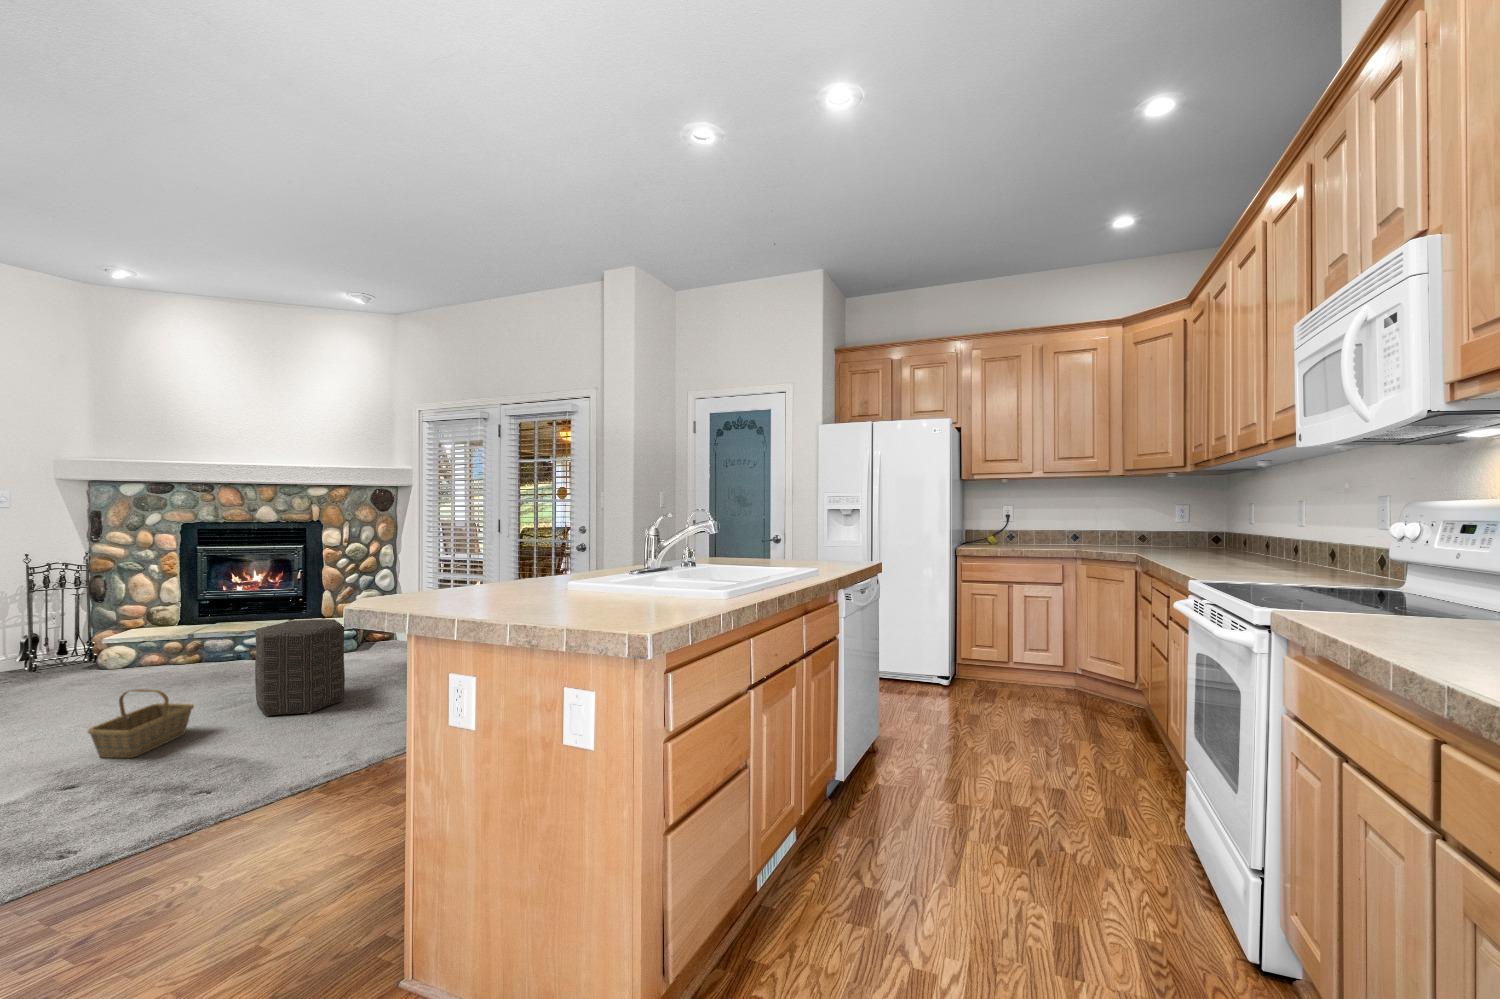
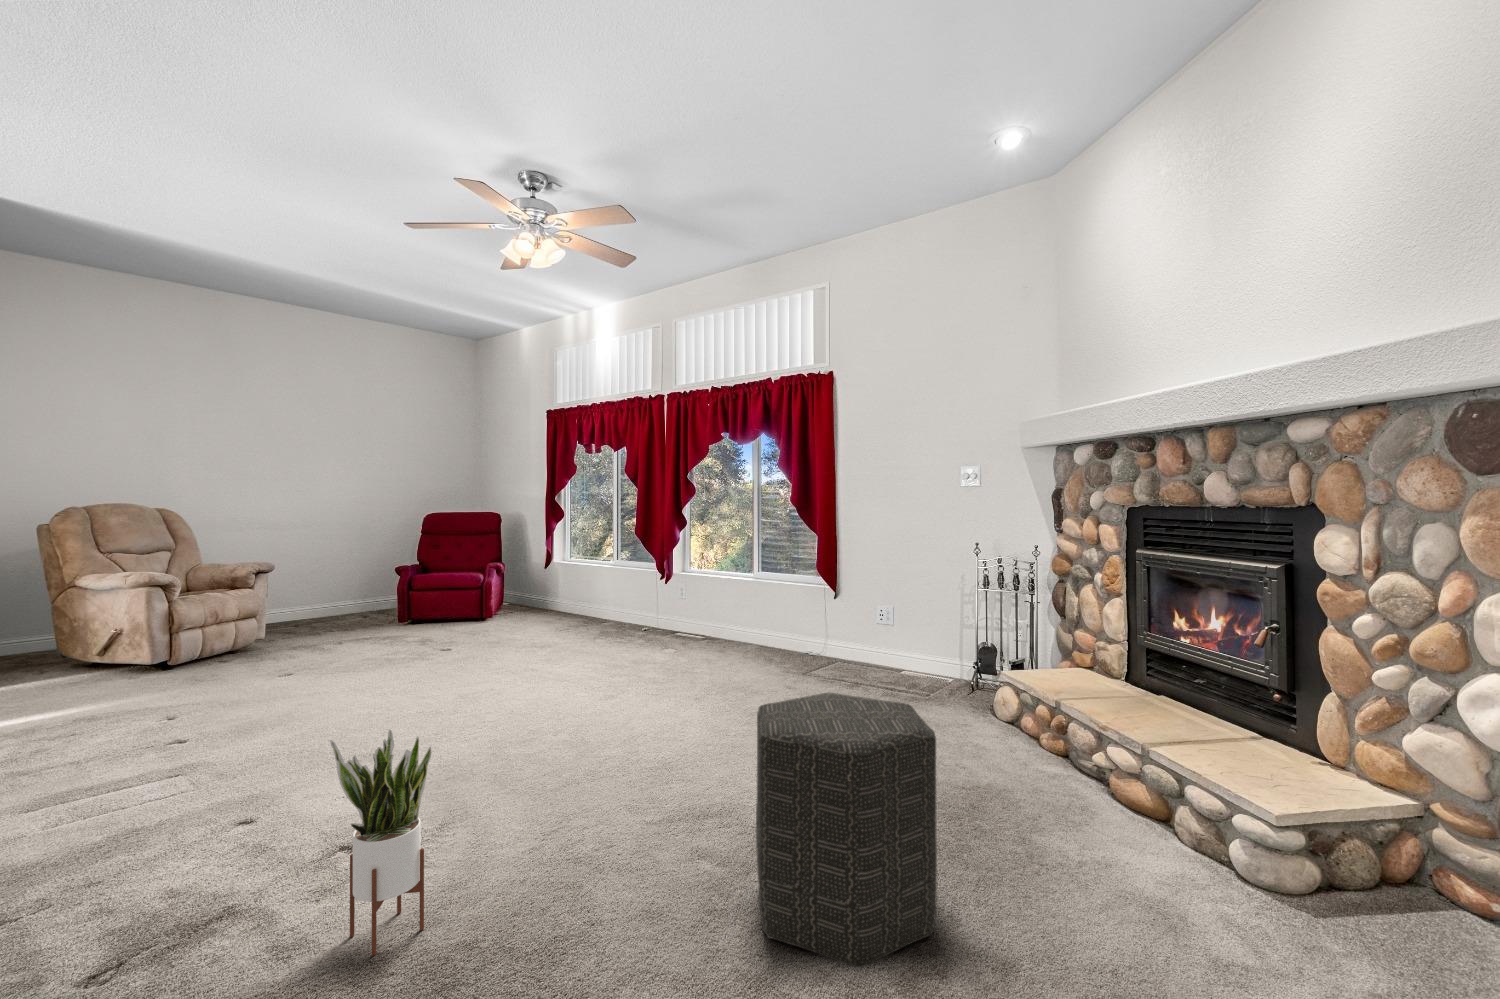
potted plant: none [200,681,245,793] -> present [330,729,432,955]
basket: present [88,689,194,758] -> none [597,718,726,829]

